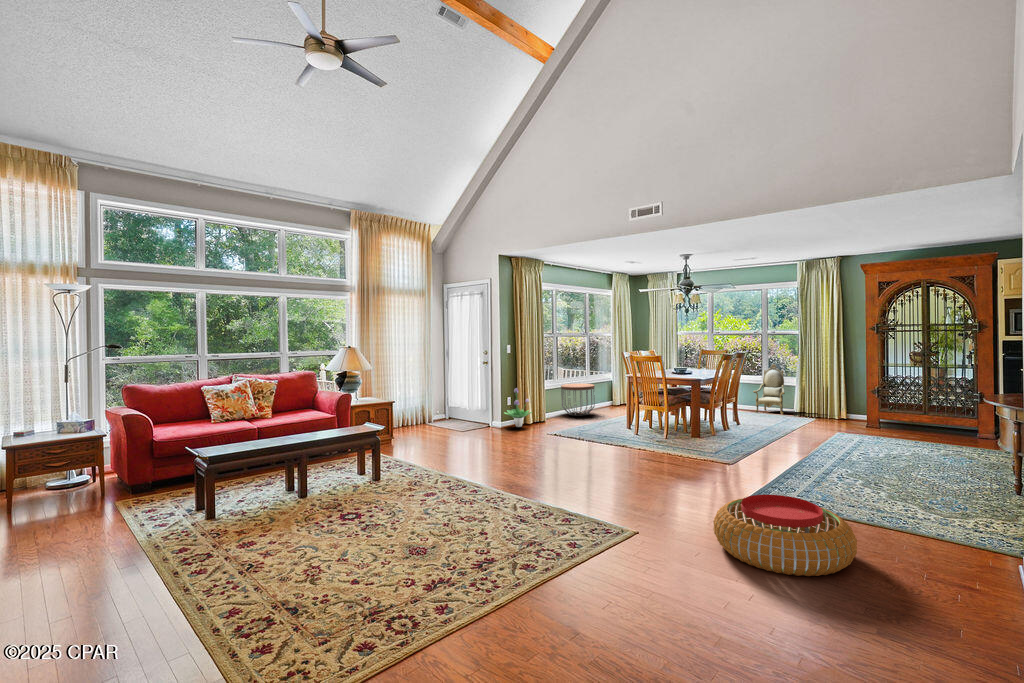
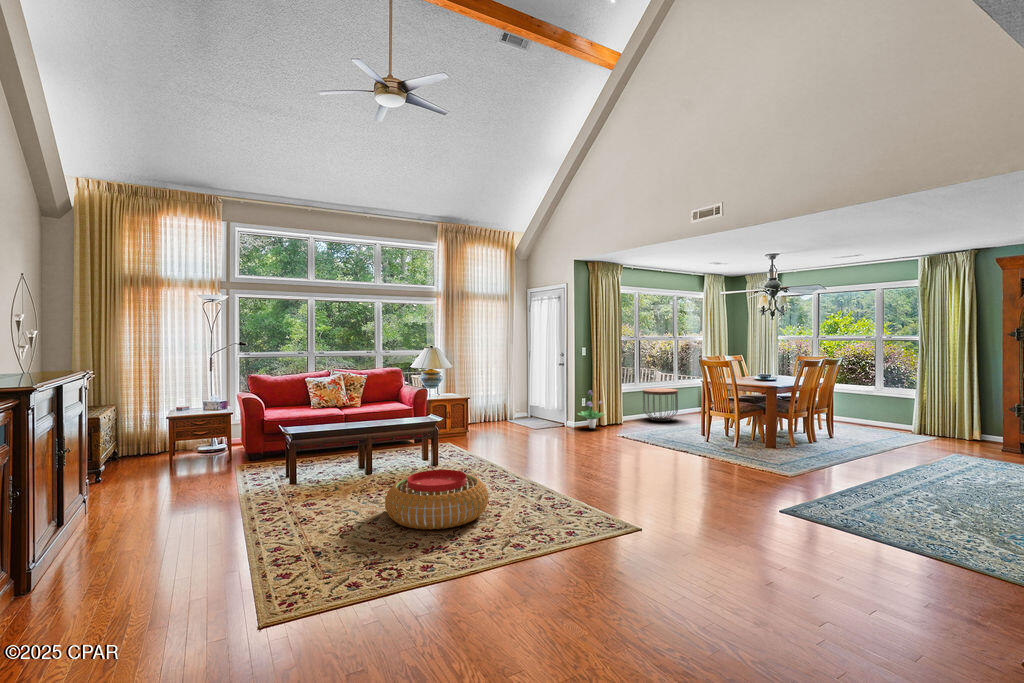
armchair: present [753,364,785,414] -> none [855,356,902,431]
pouf: present [713,495,857,576] -> present [385,470,489,530]

